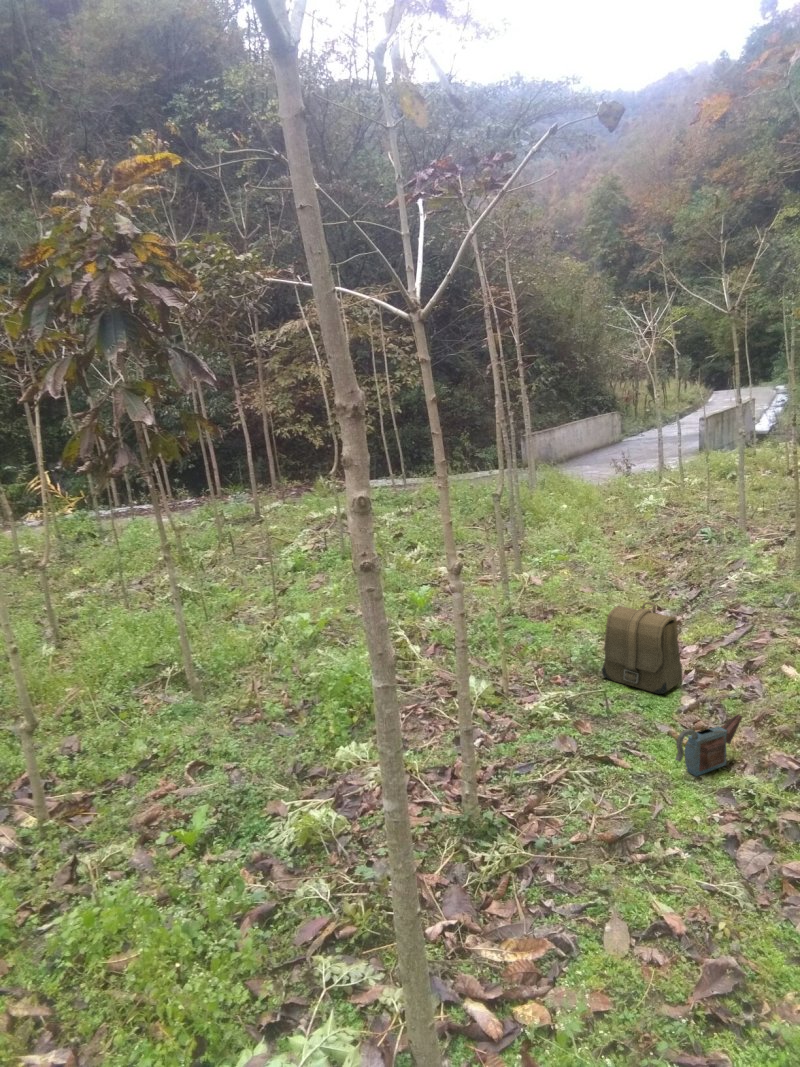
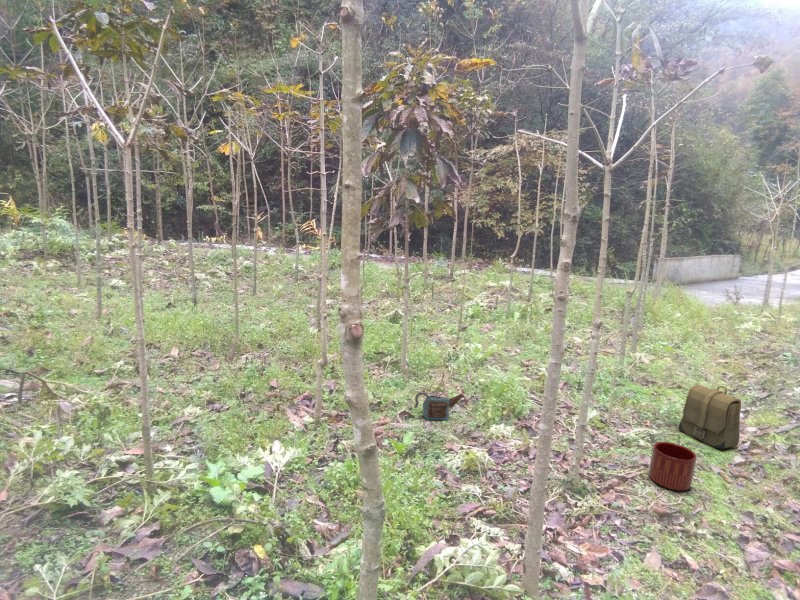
planter: none [578,710,640,785] -> present [649,442,697,491]
watering can: present [675,714,742,776] -> present [414,392,464,420]

